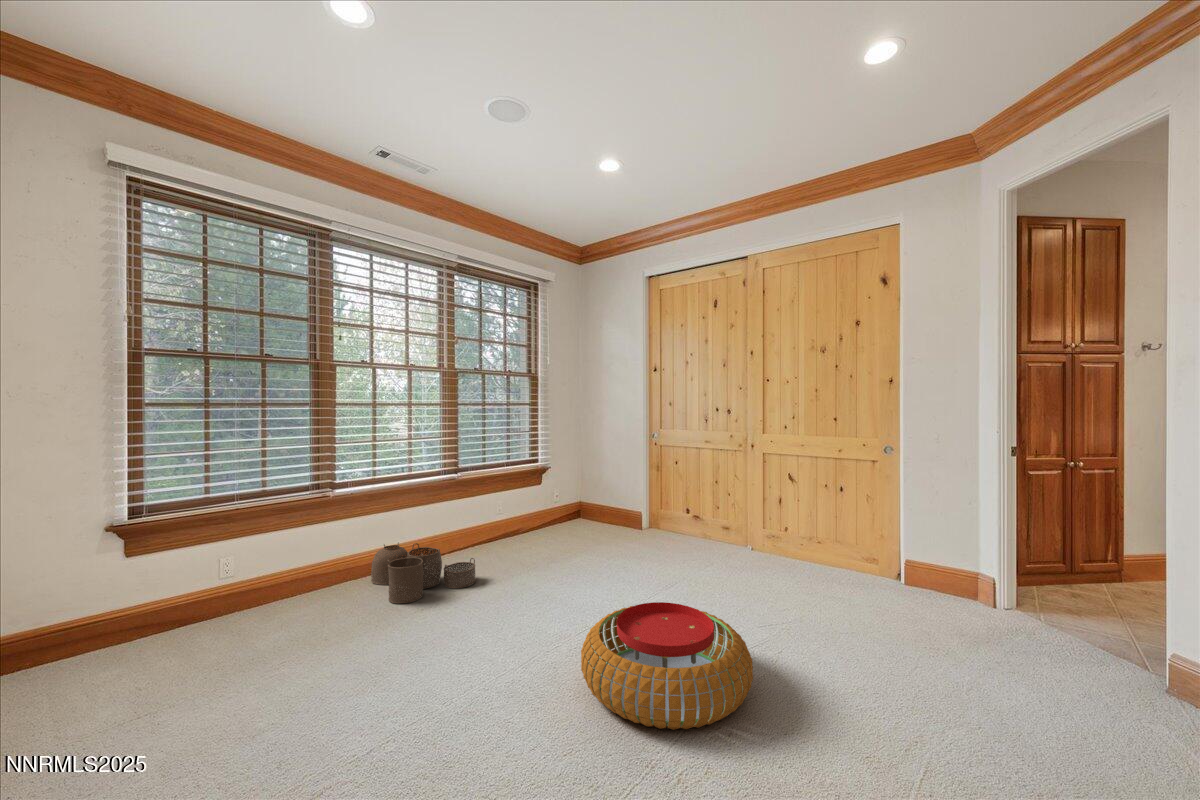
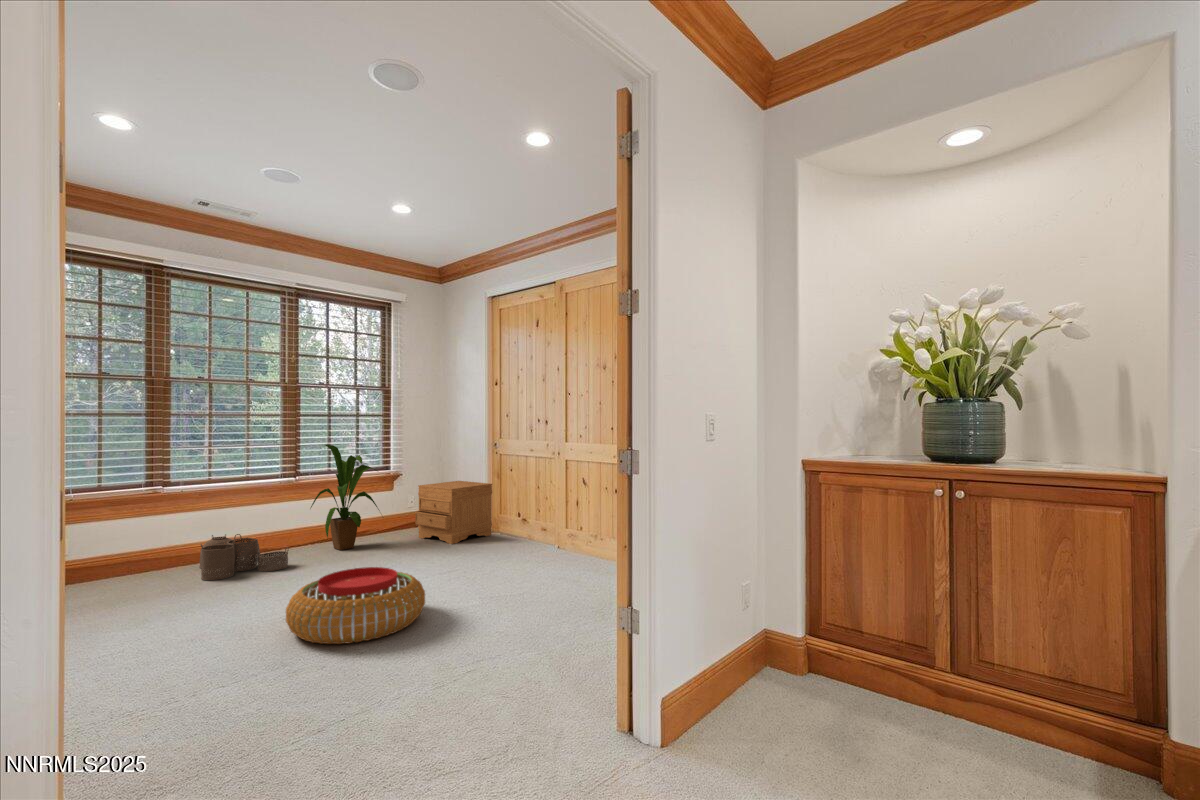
house plant: none [474,438,554,555] -> present [311,445,379,550]
nightstand: none [576,473,653,545] -> present [415,481,492,544]

